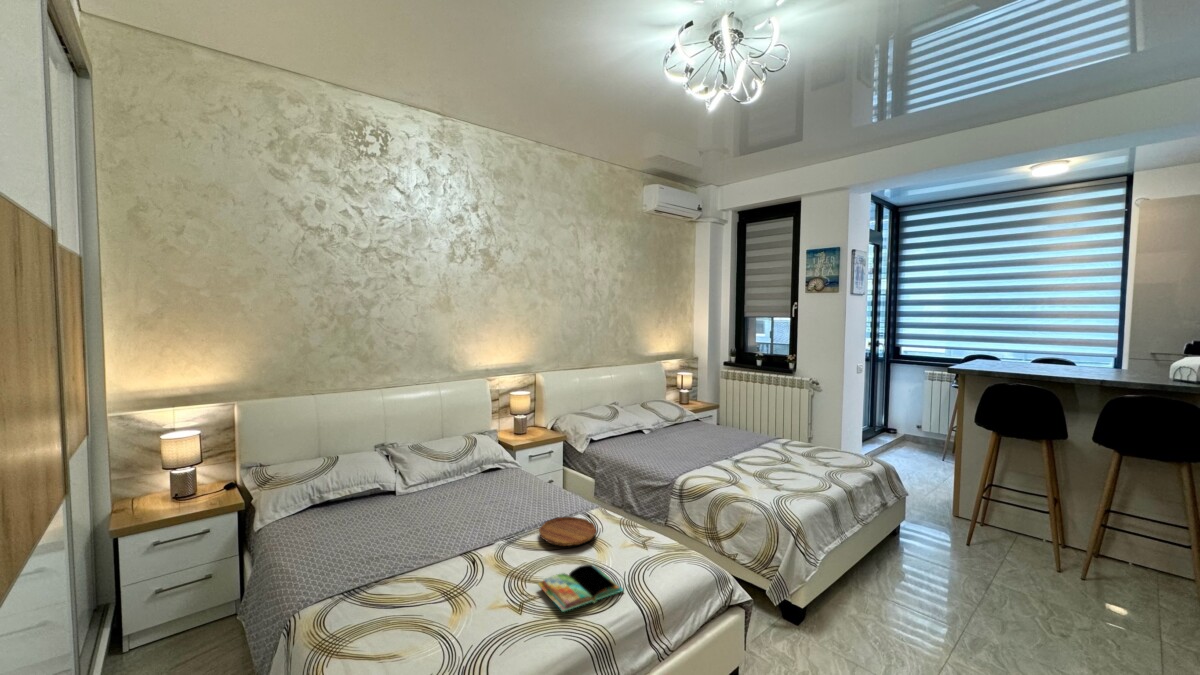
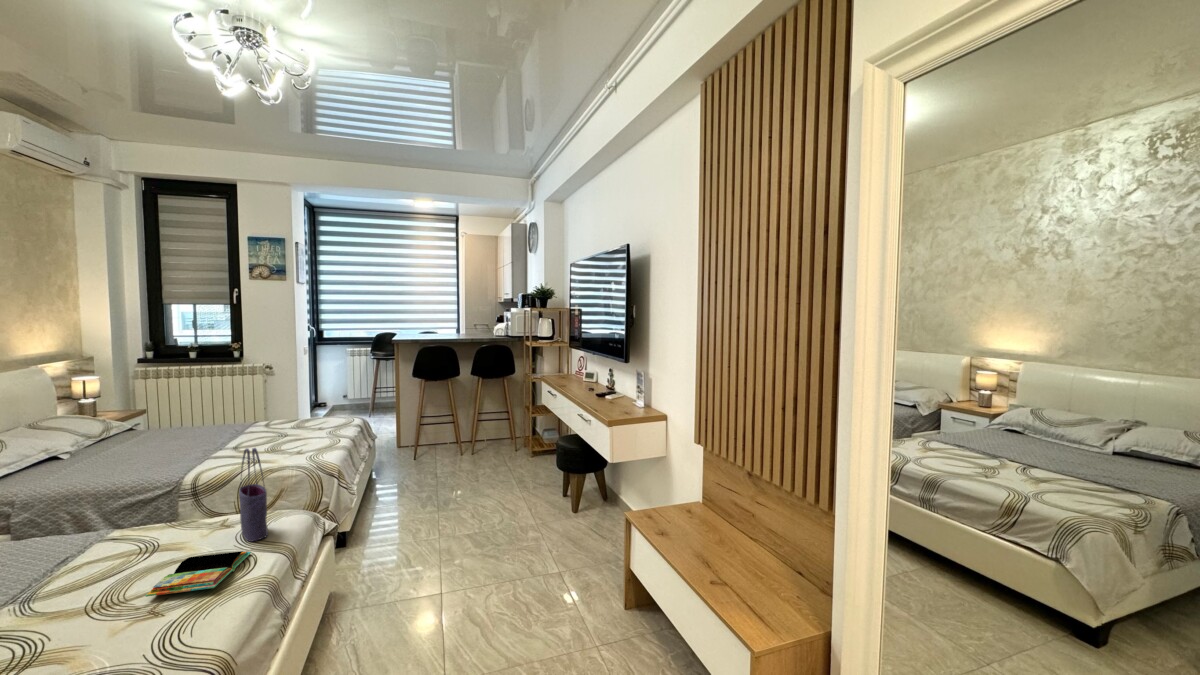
tote bag: none [638,479,663,580] -> present [239,448,268,541]
tray: present [539,517,597,546] -> none [54,538,158,579]

